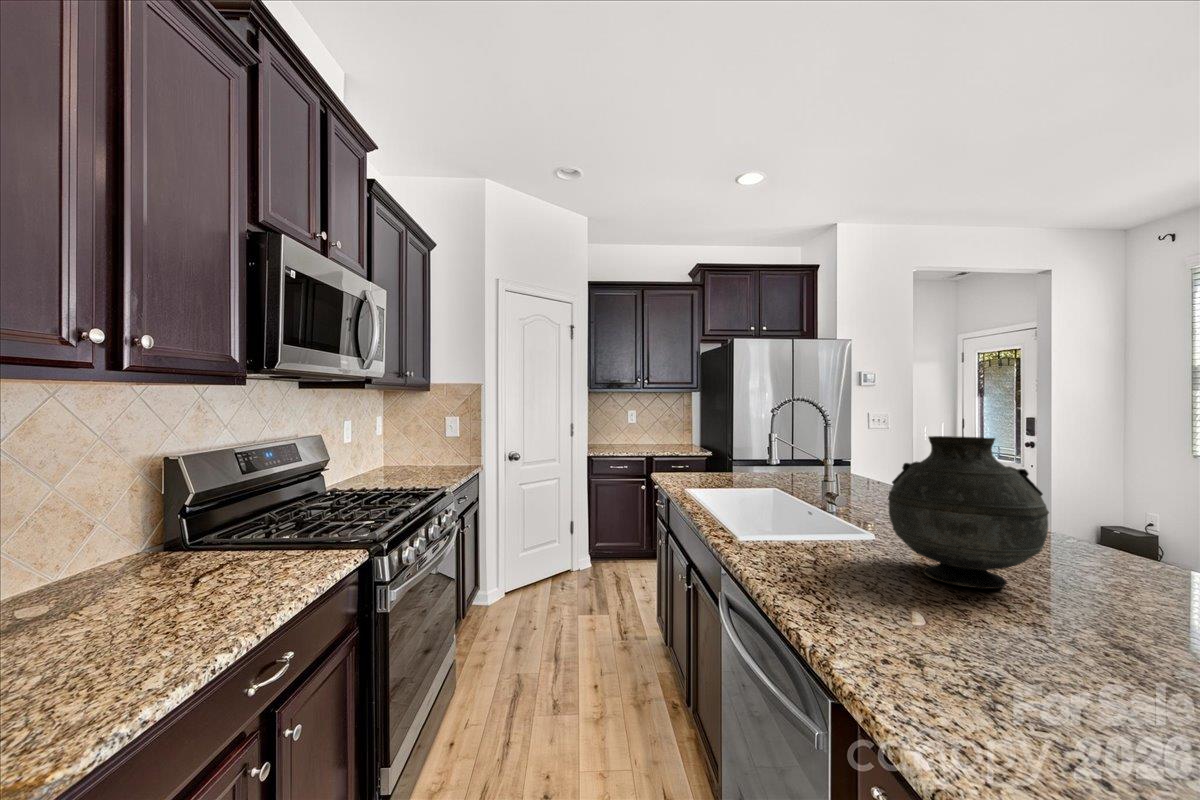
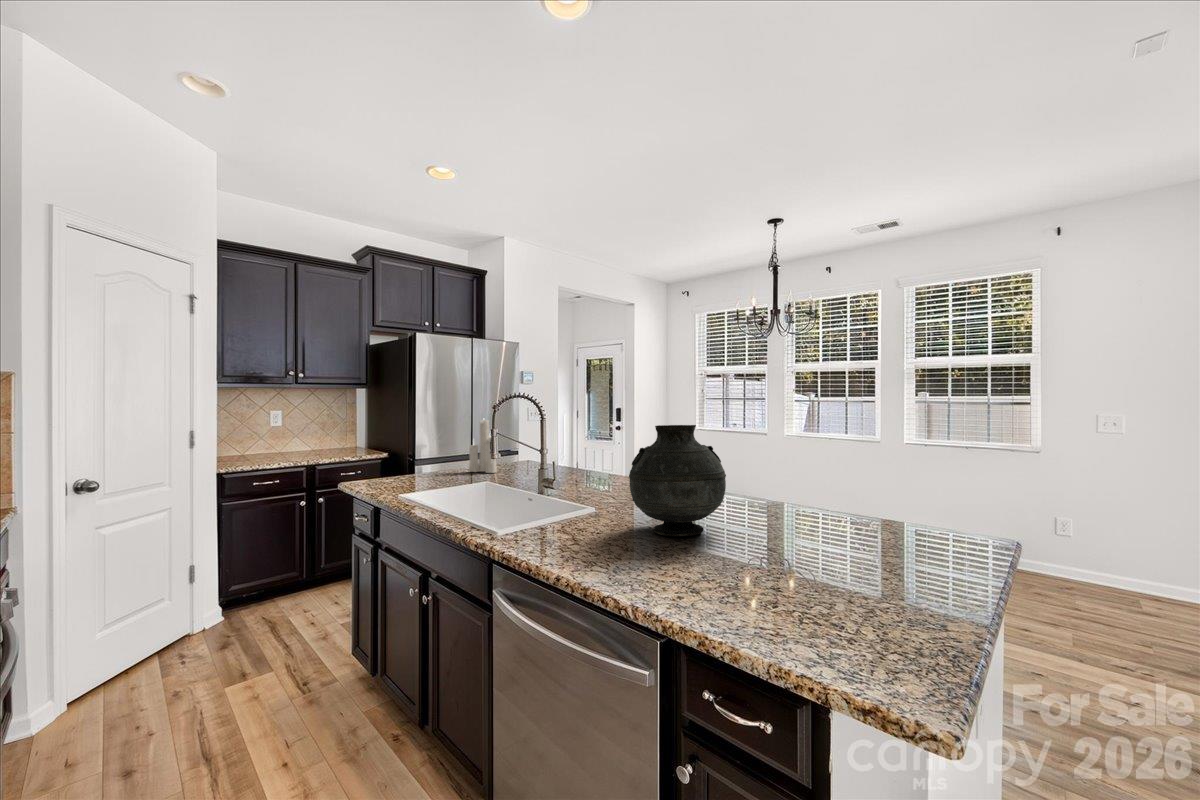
candle: none [765,412,795,477] -> present [469,419,497,473]

